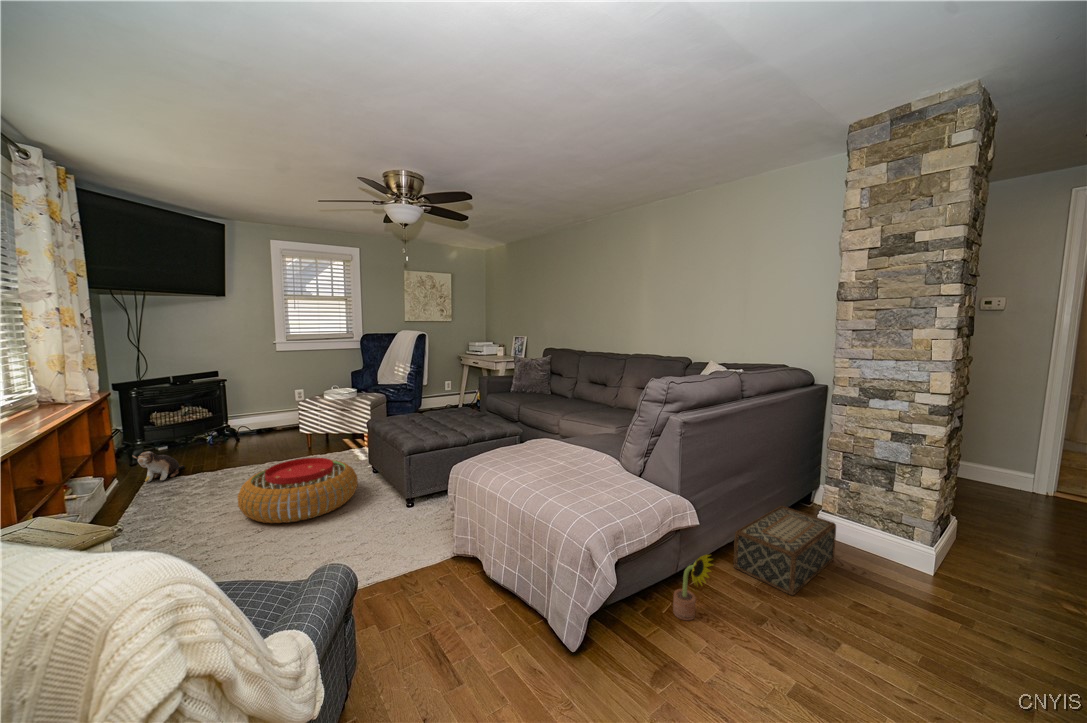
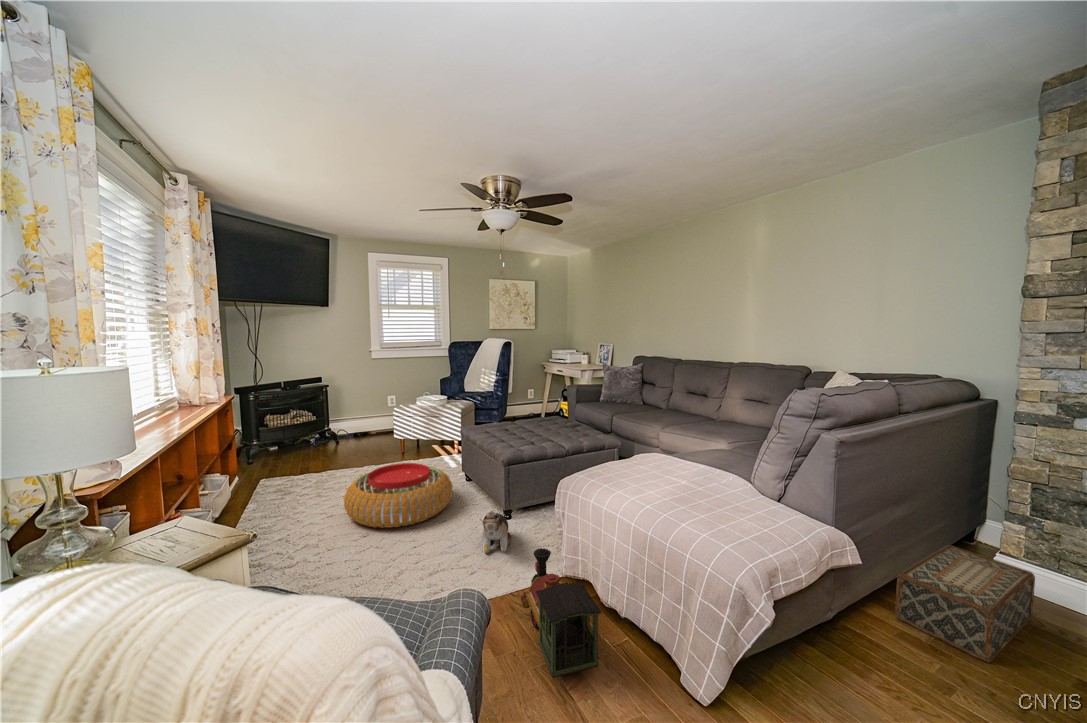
plush toy: present [132,451,185,482] -> present [480,511,511,553]
toy train: none [411,530,476,642] -> present [520,548,601,678]
decorative plant: present [673,555,712,620] -> none [831,604,888,683]

